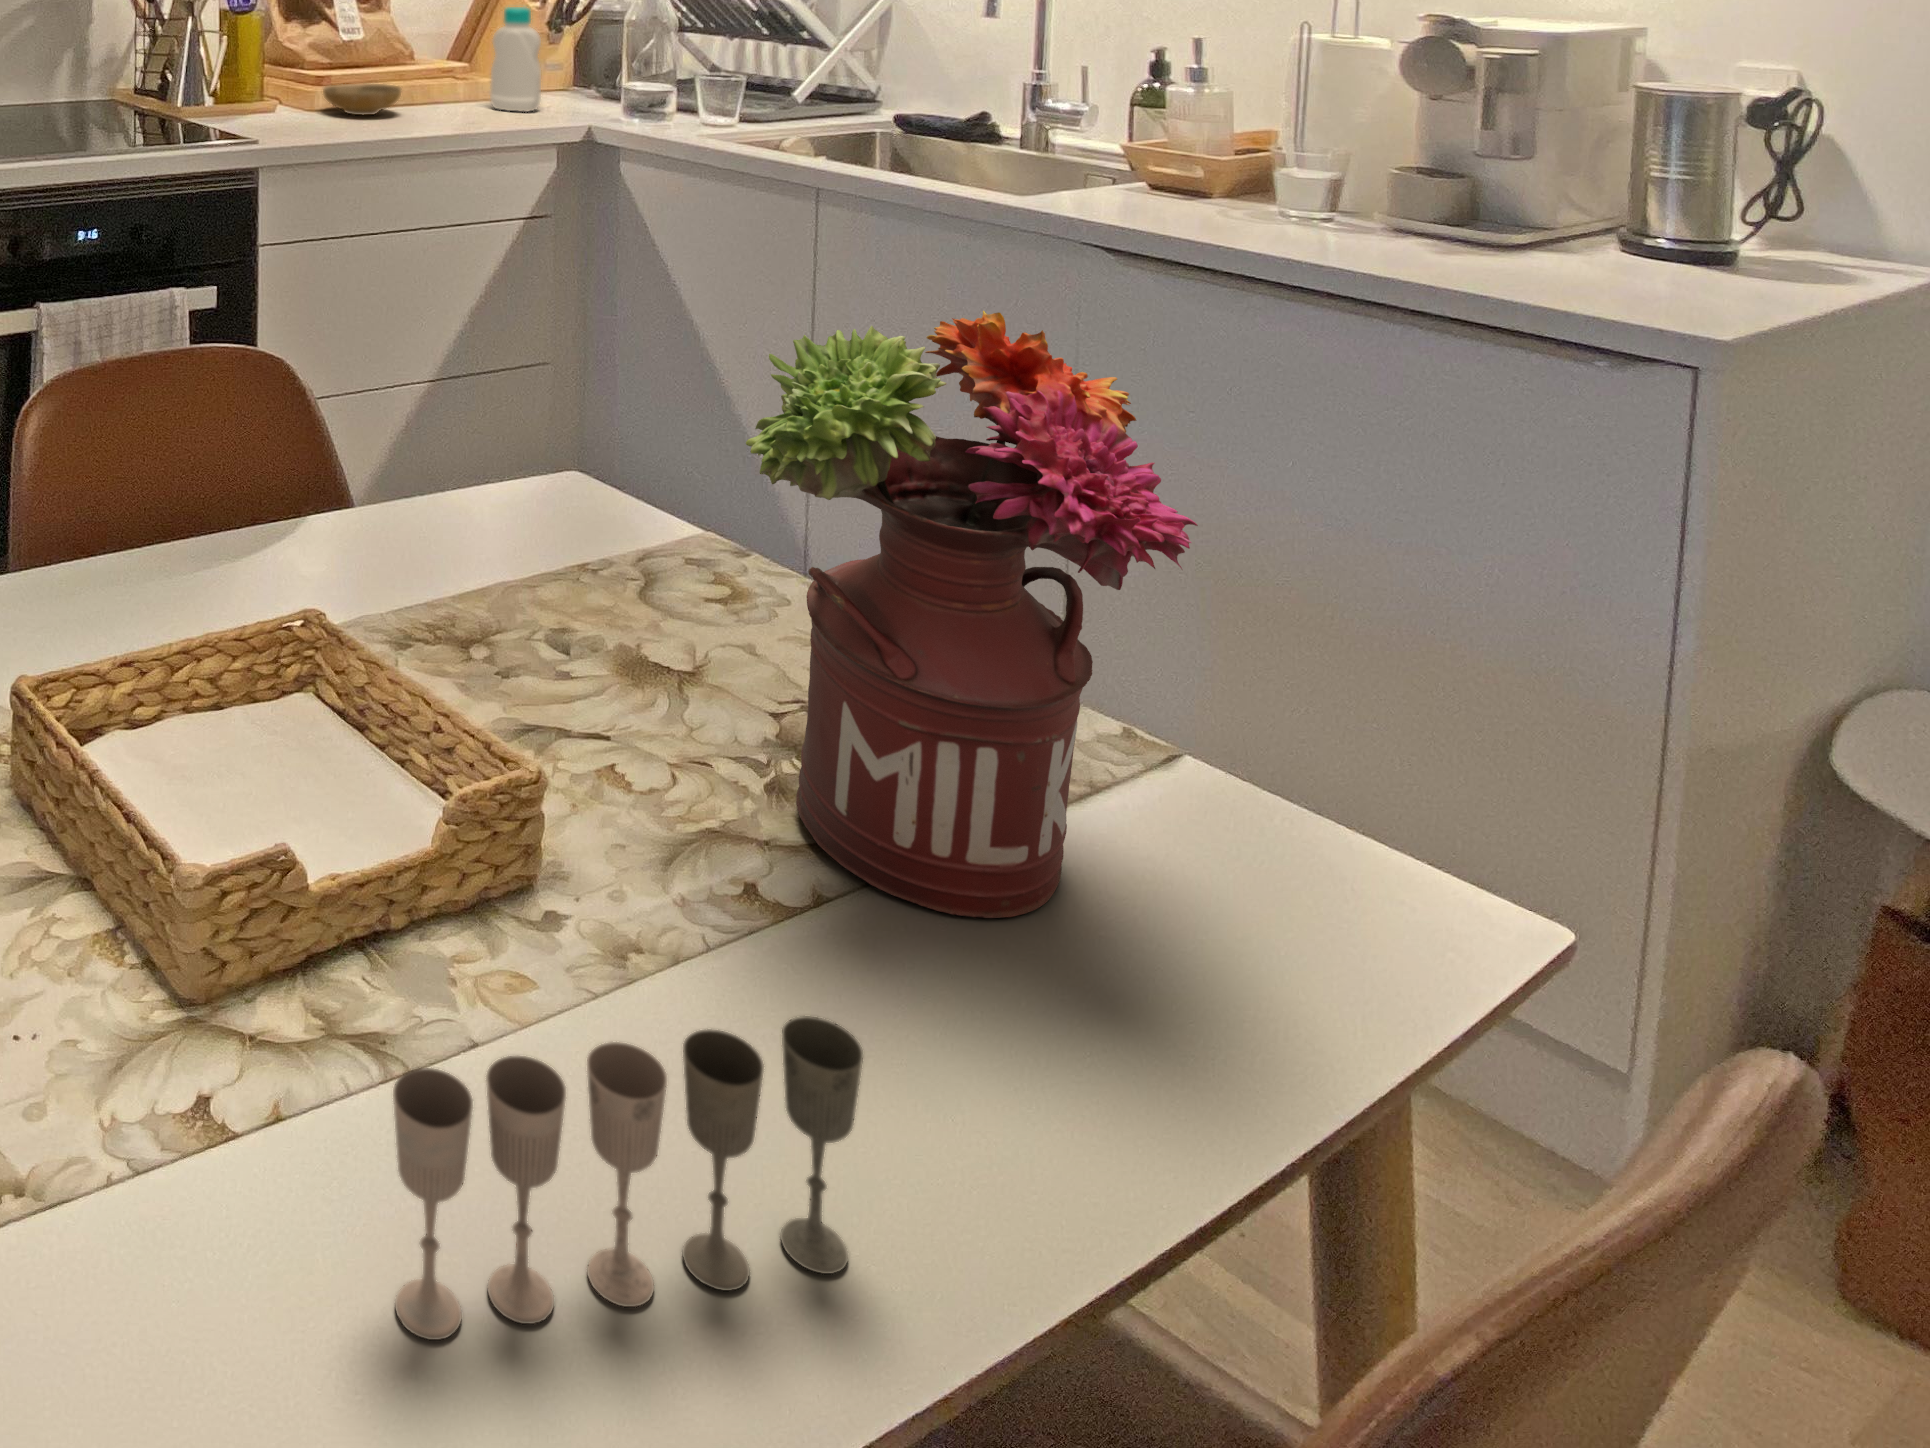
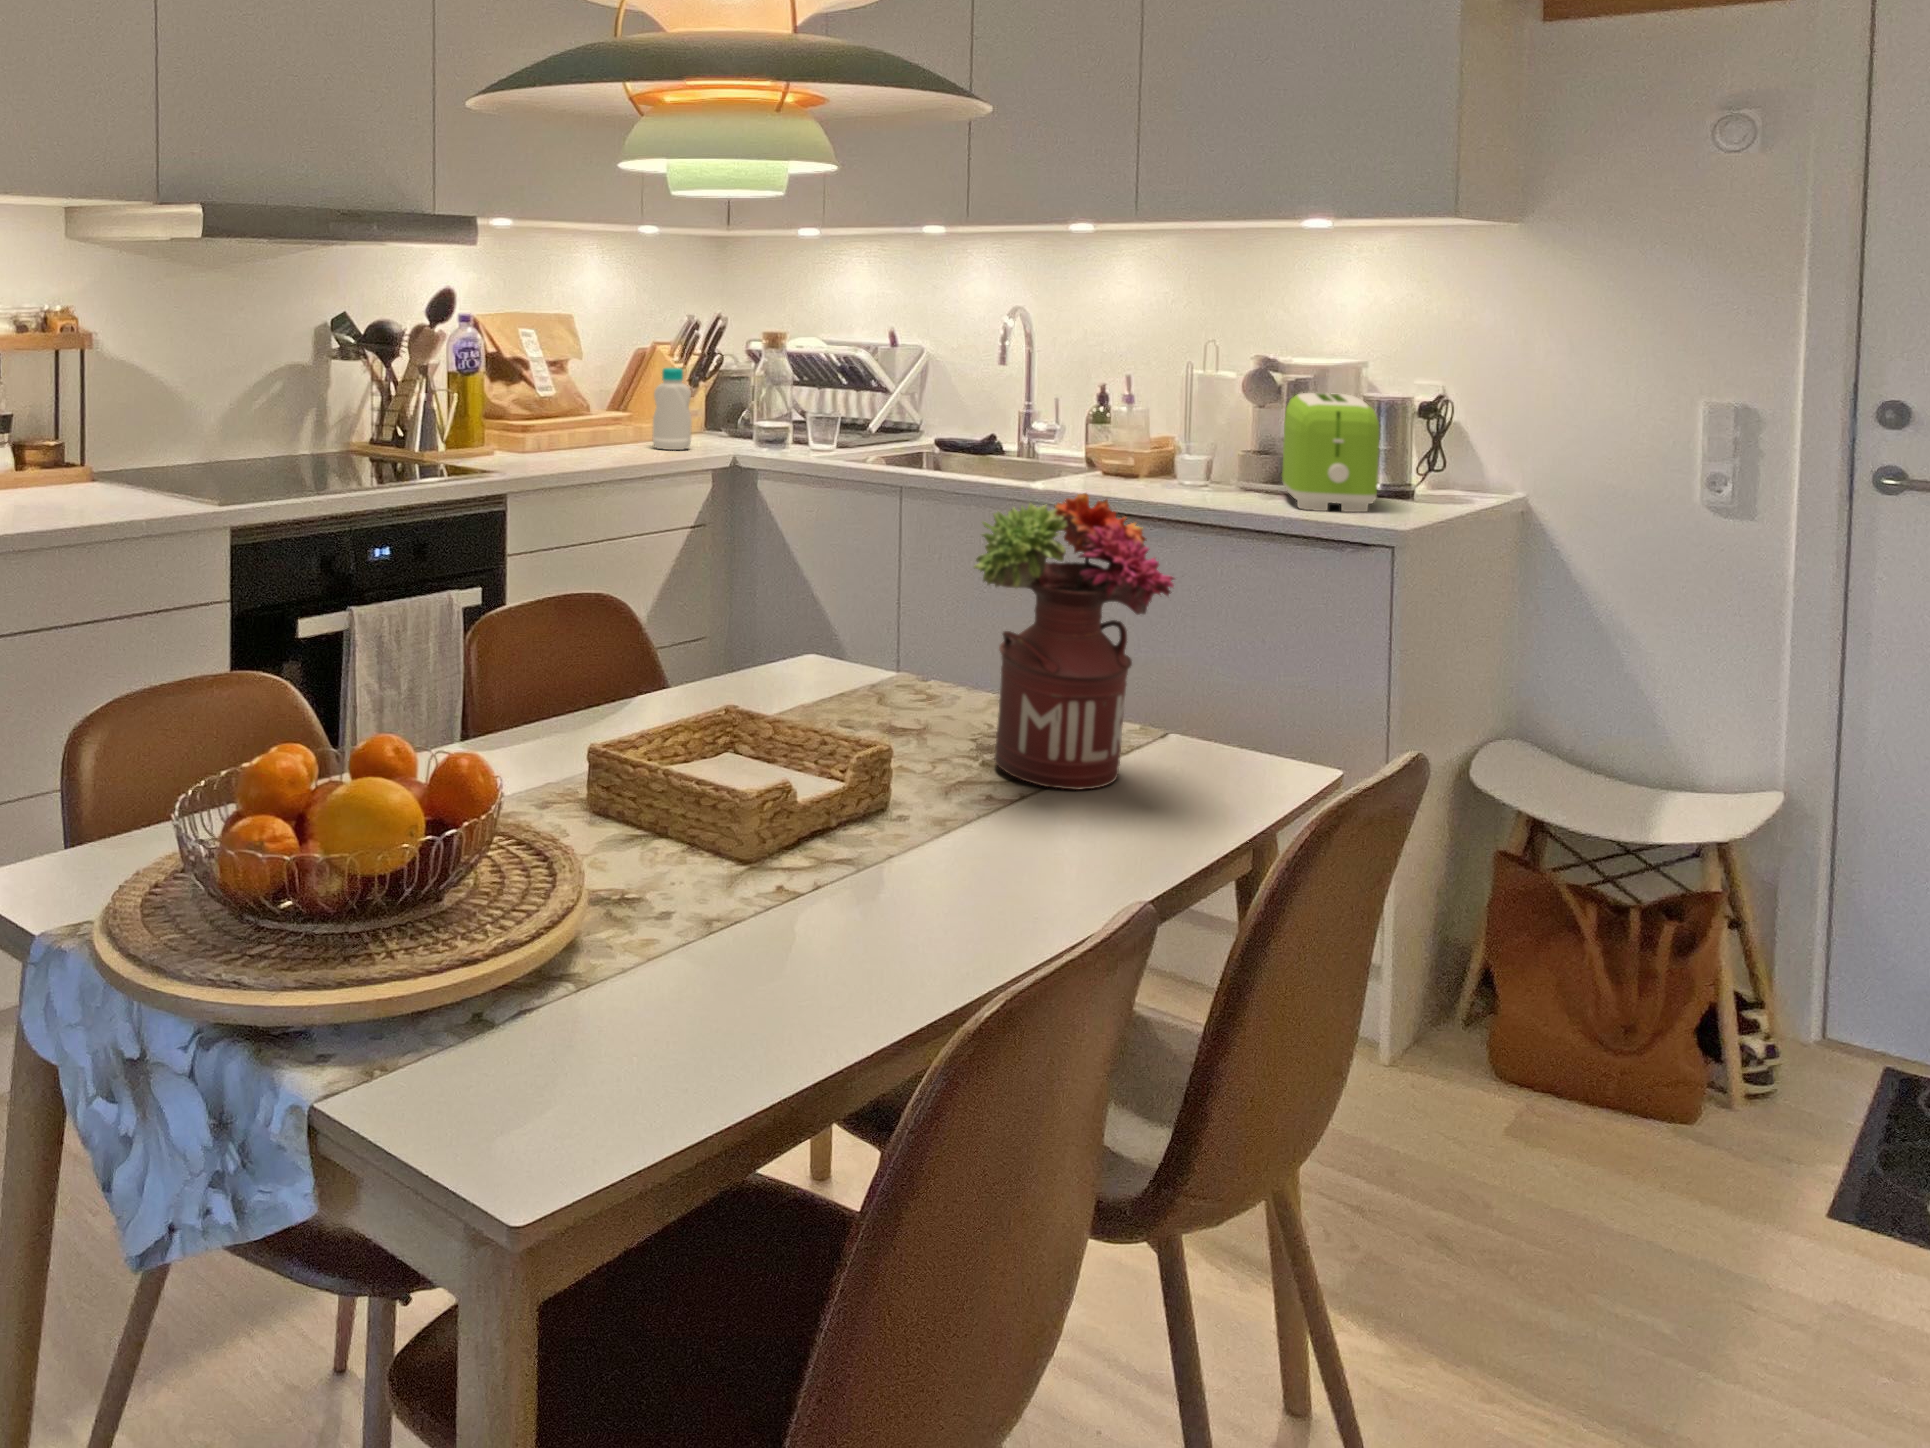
toaster: none [1471,81,1684,299] -> present [1282,393,1379,512]
ceramic bowl: present [323,84,401,115] -> none [527,431,591,456]
wine glass: present [393,1016,863,1340] -> none [894,778,1070,917]

